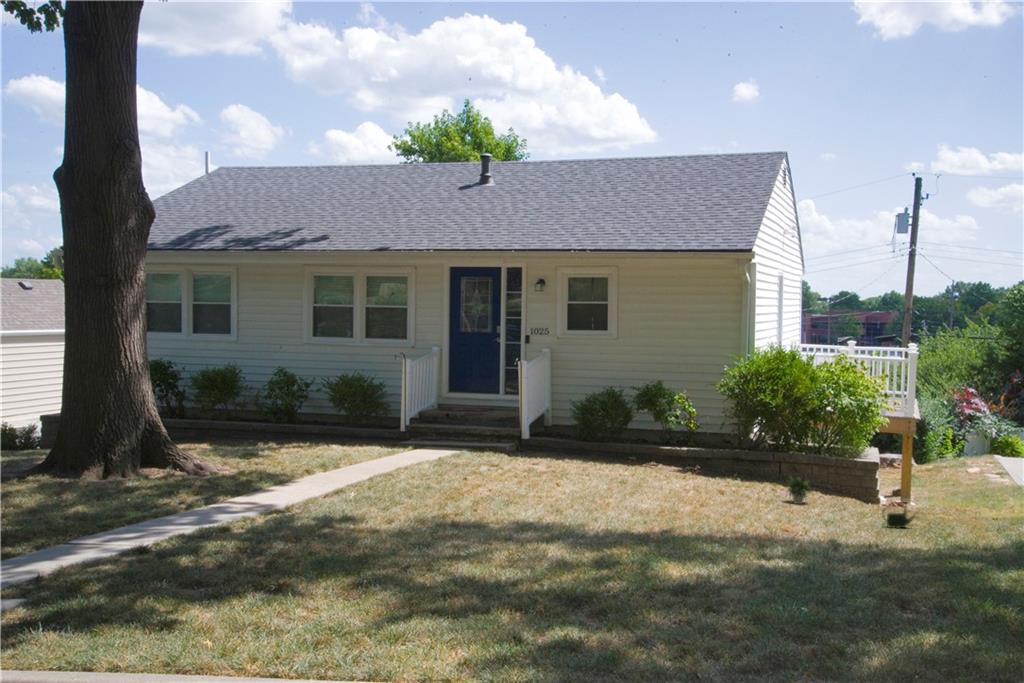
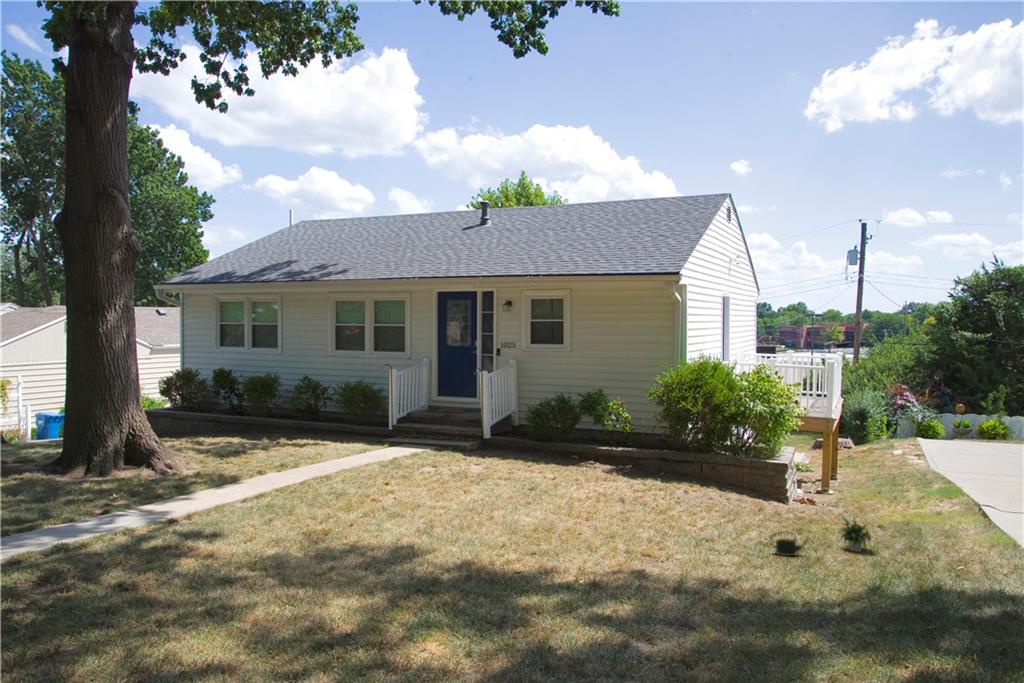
potted plant: present [787,477,811,504] -> present [840,518,871,552]

